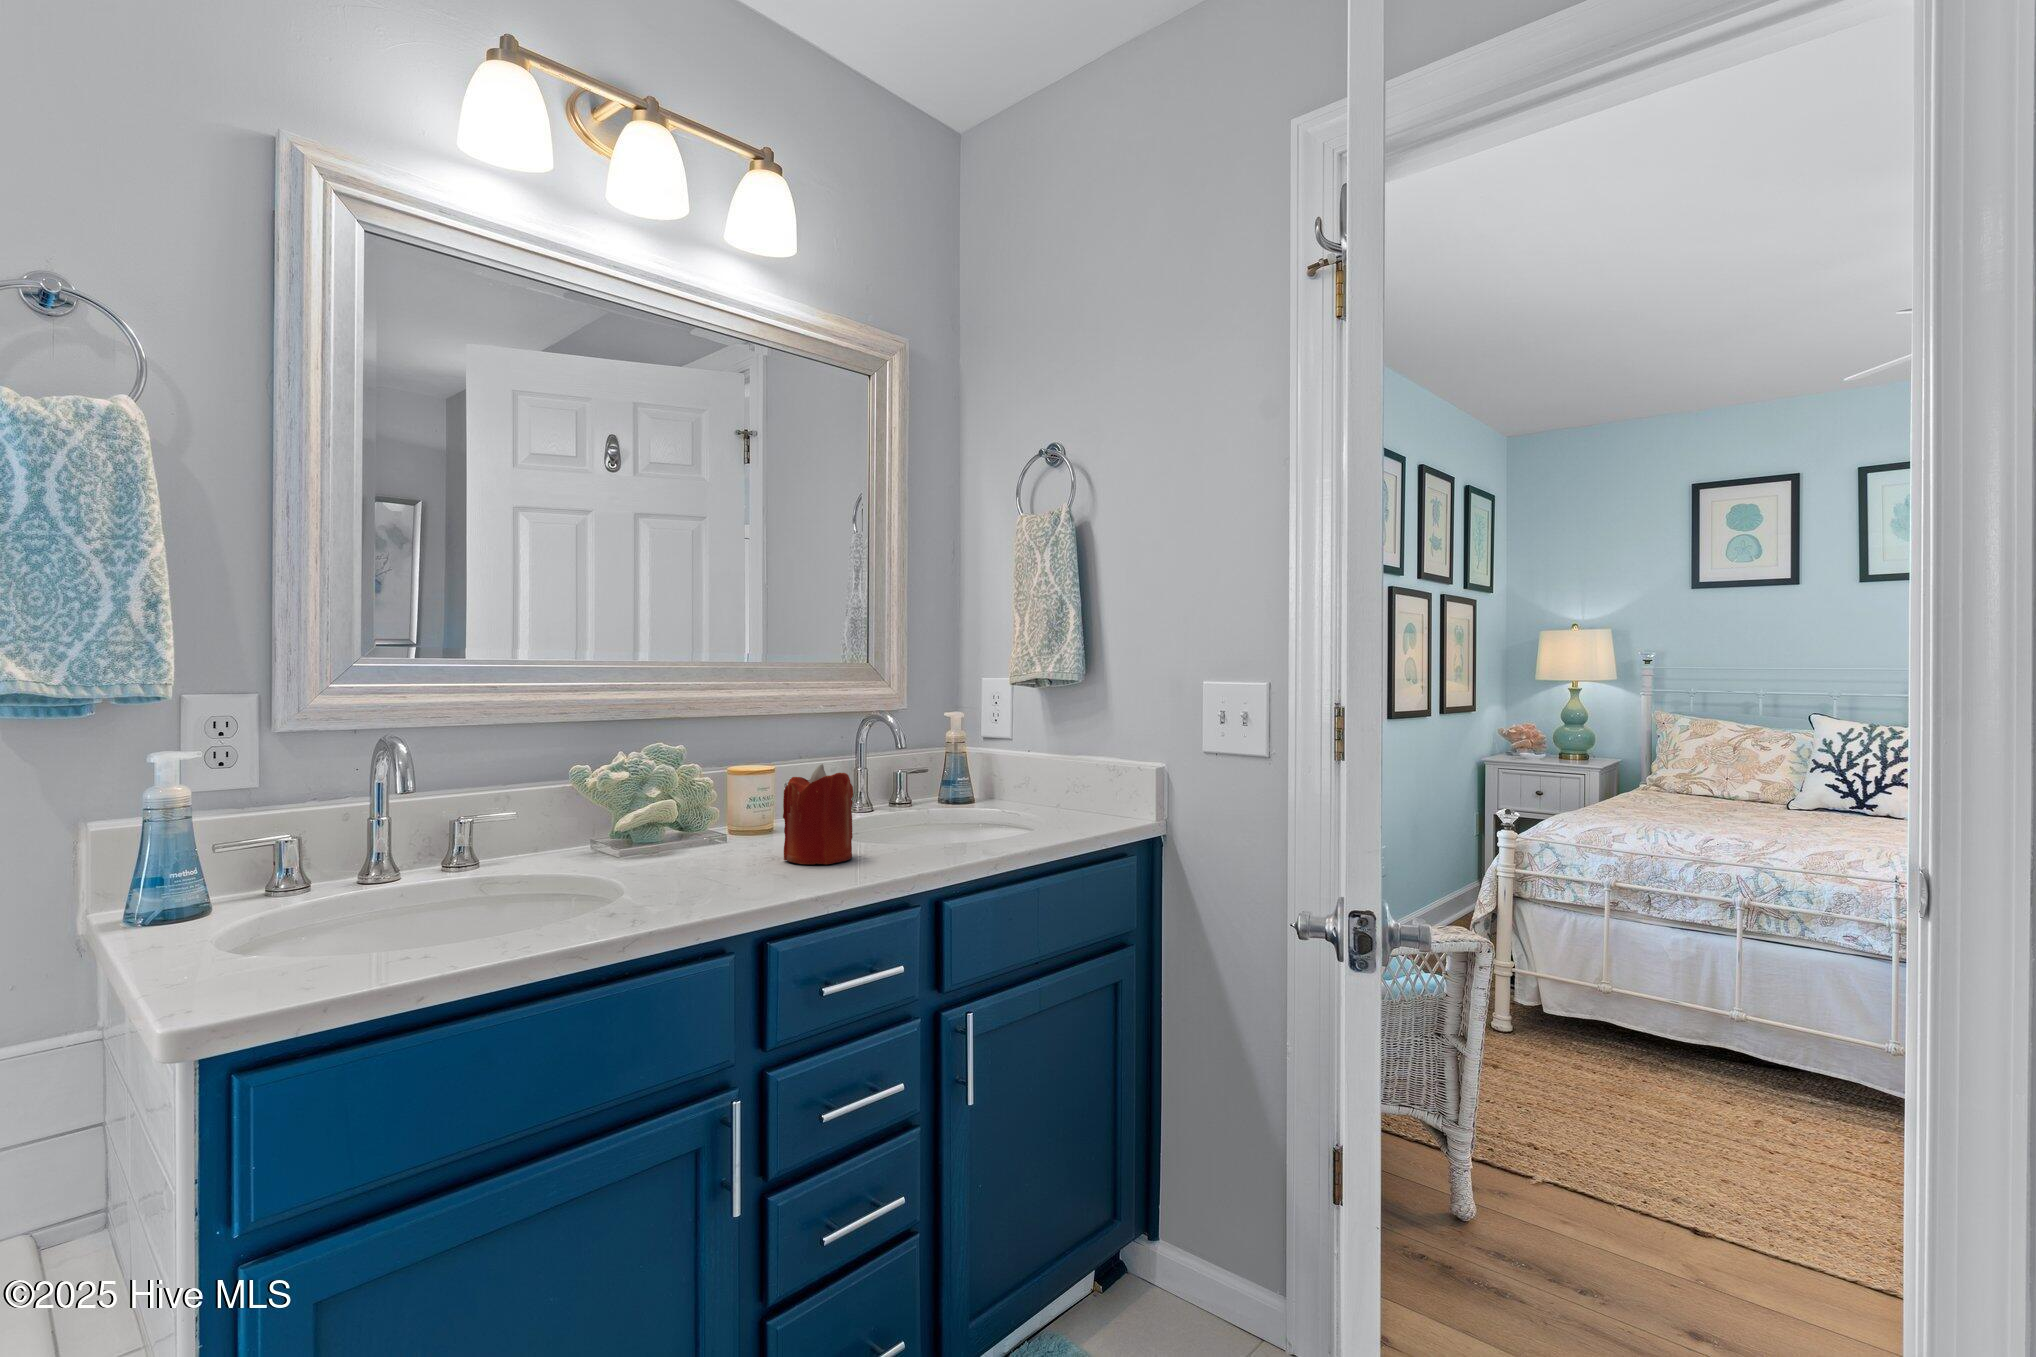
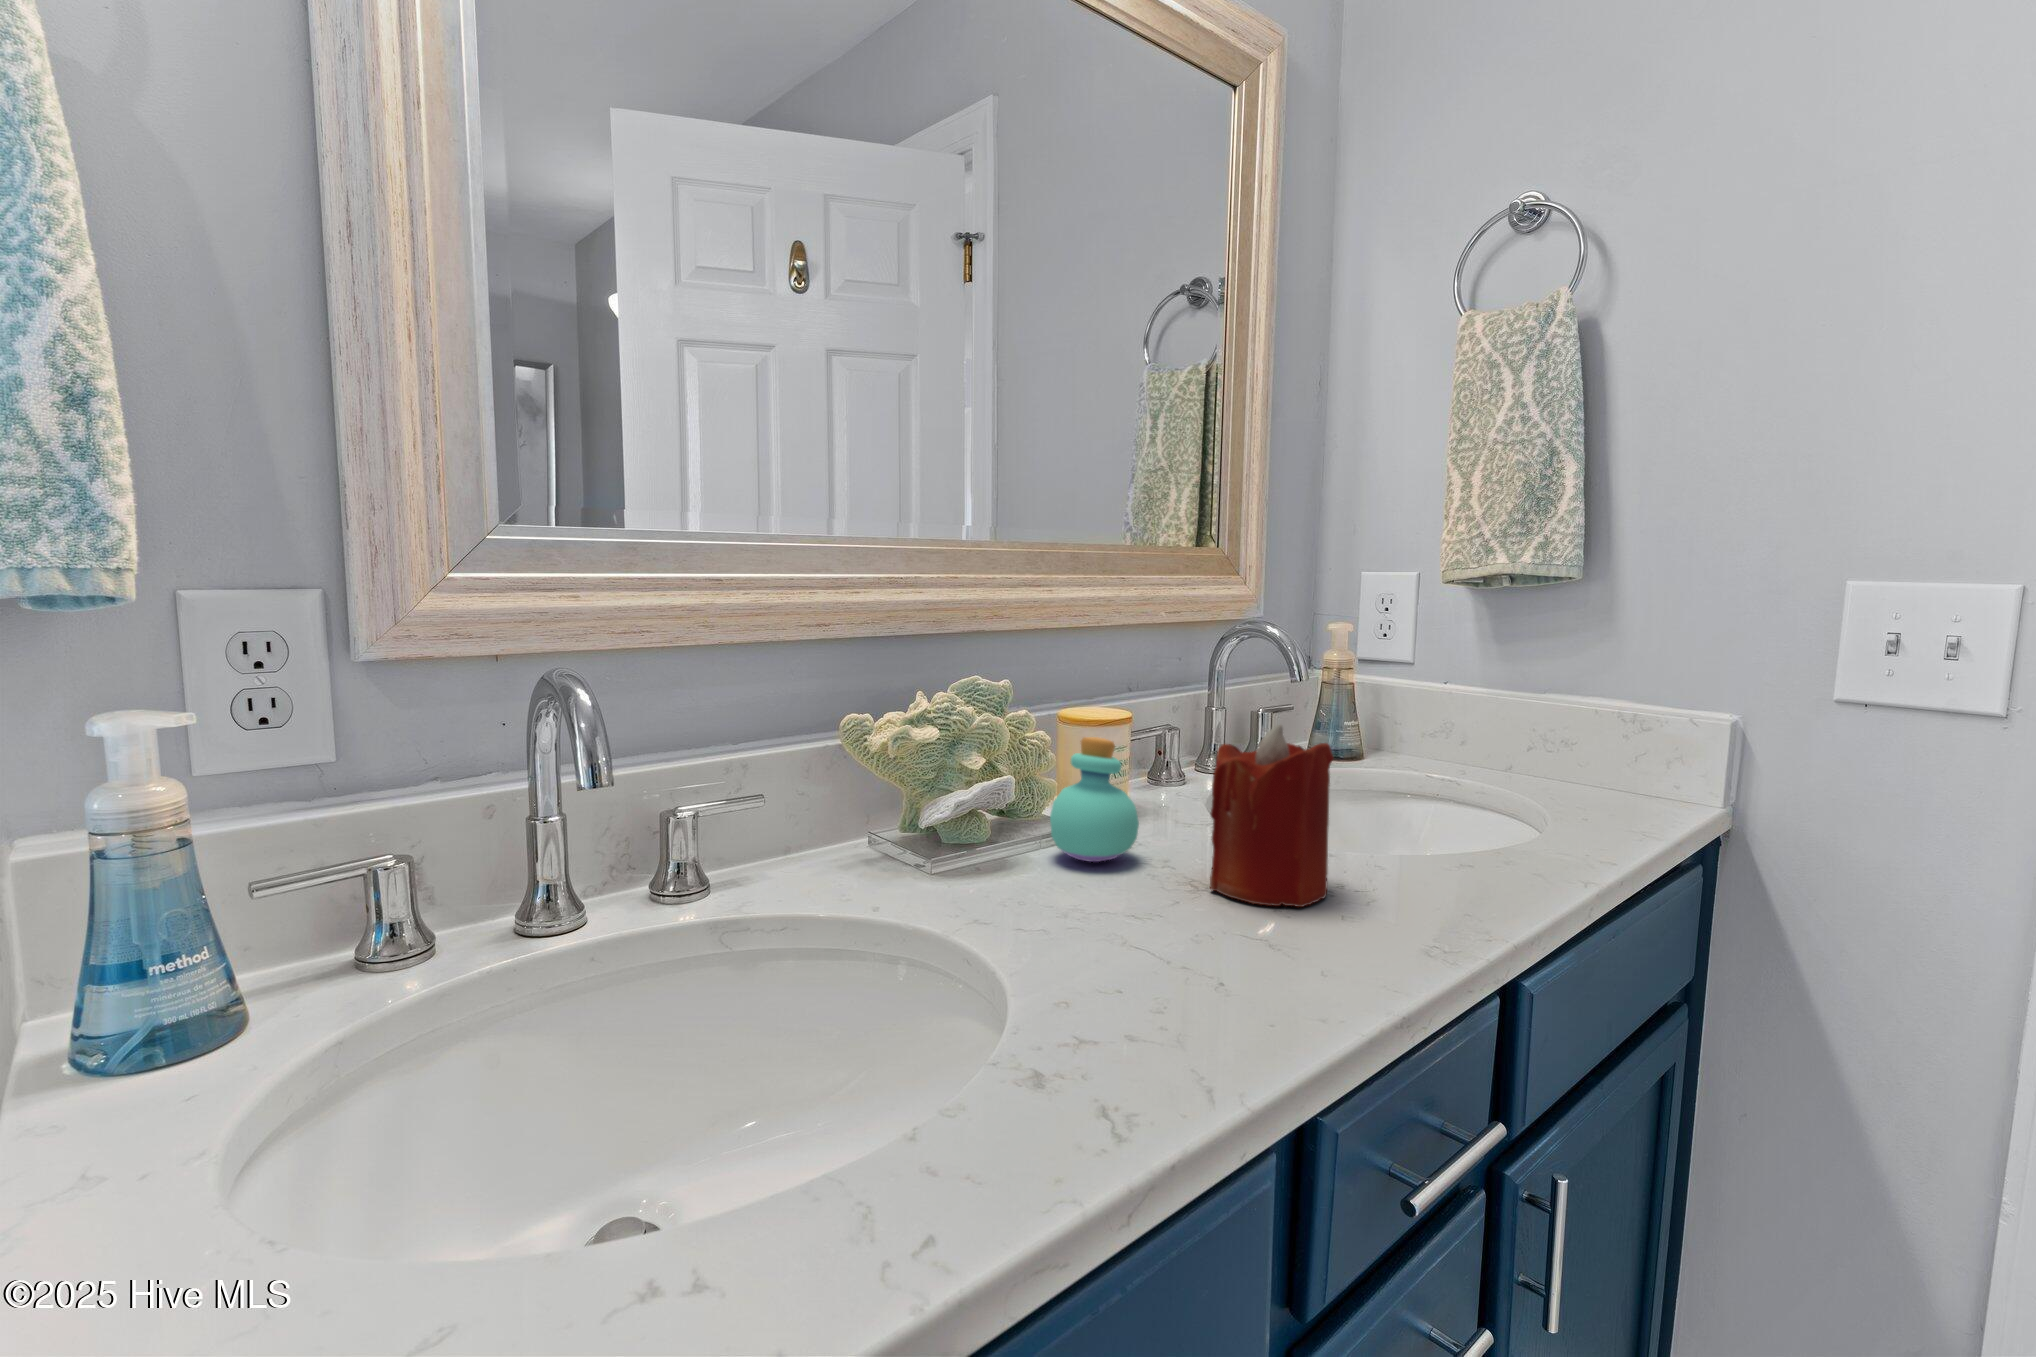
perfume bottle: none [703,778,759,852] -> present [1050,737,1139,862]

